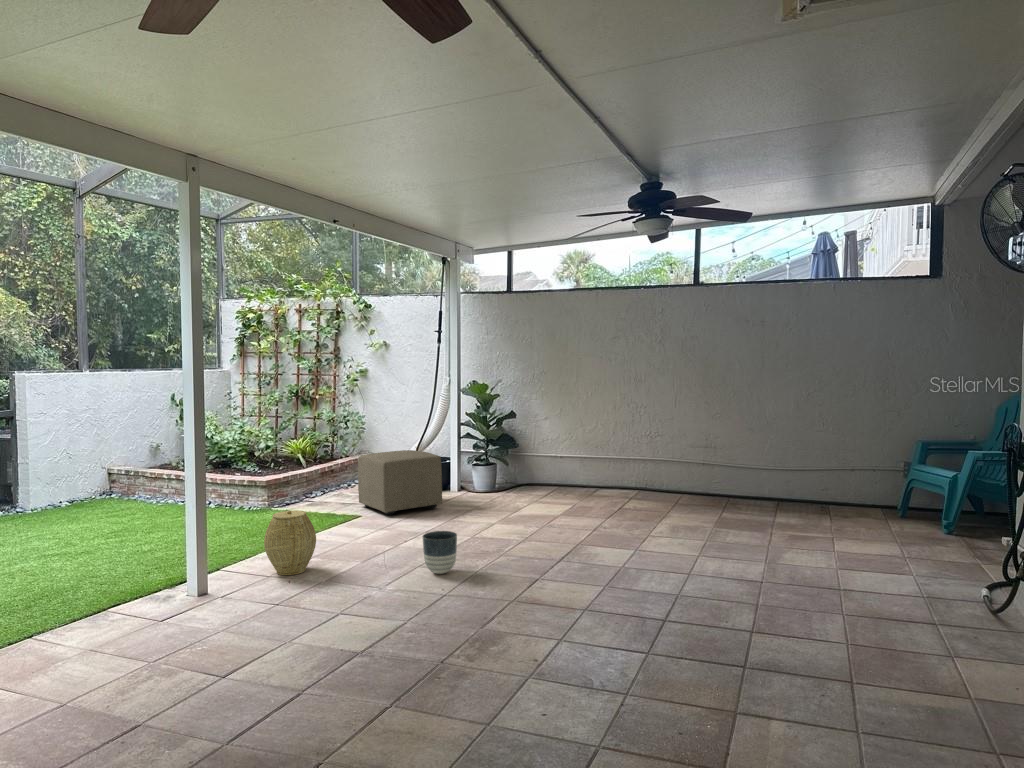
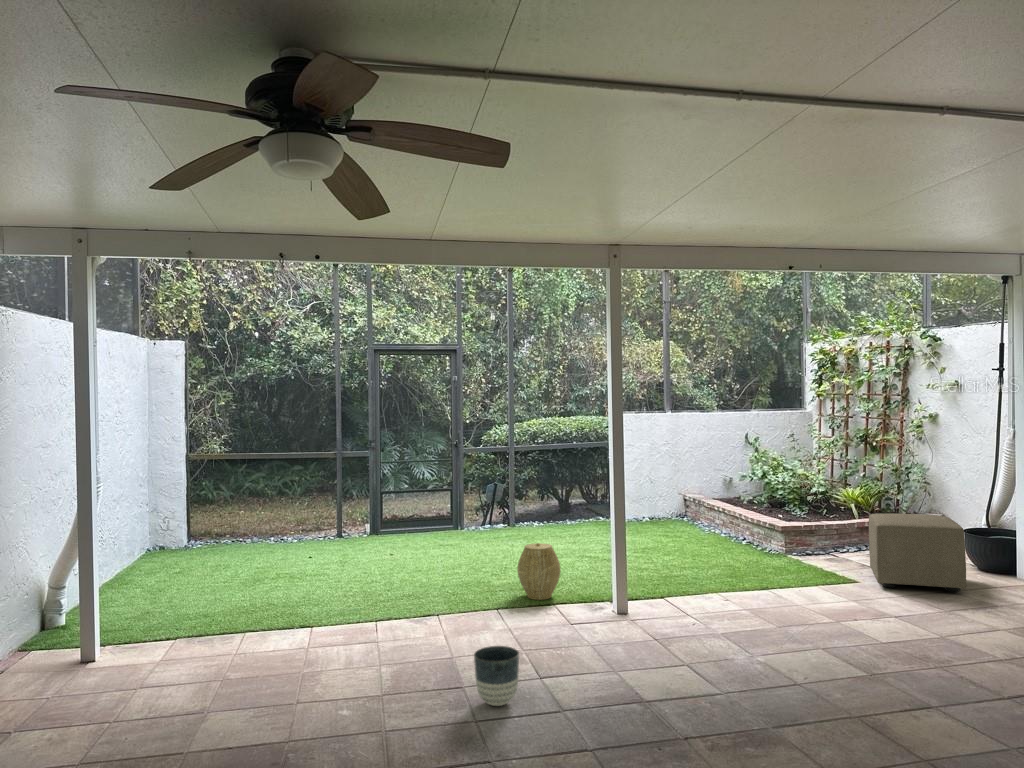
woven basket: present [264,510,316,575] -> present [517,543,561,600]
planter: present [423,531,457,574] -> present [474,646,519,706]

